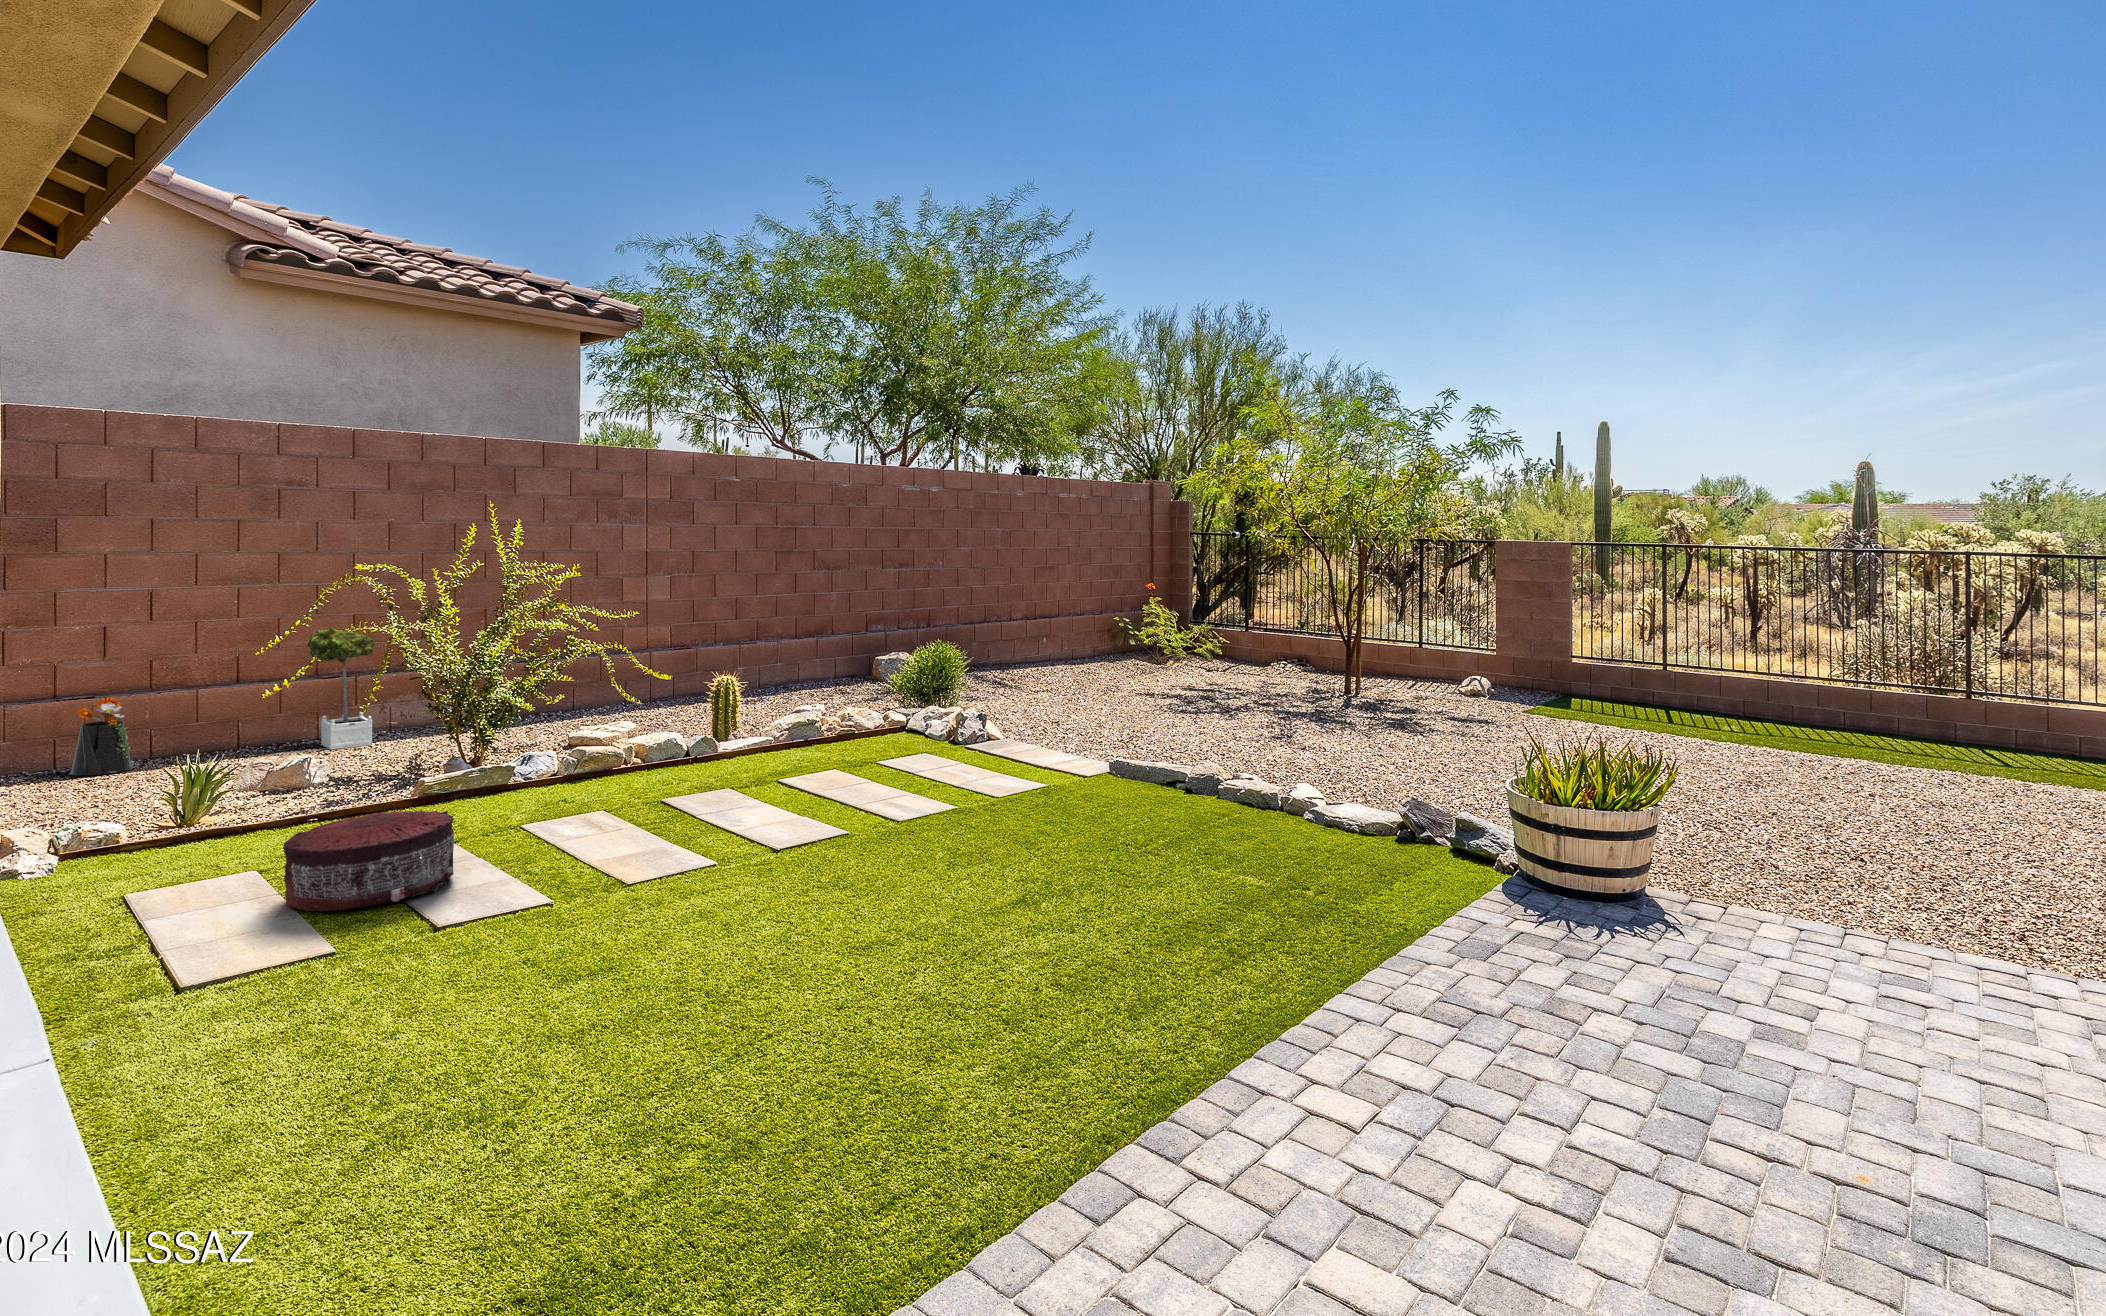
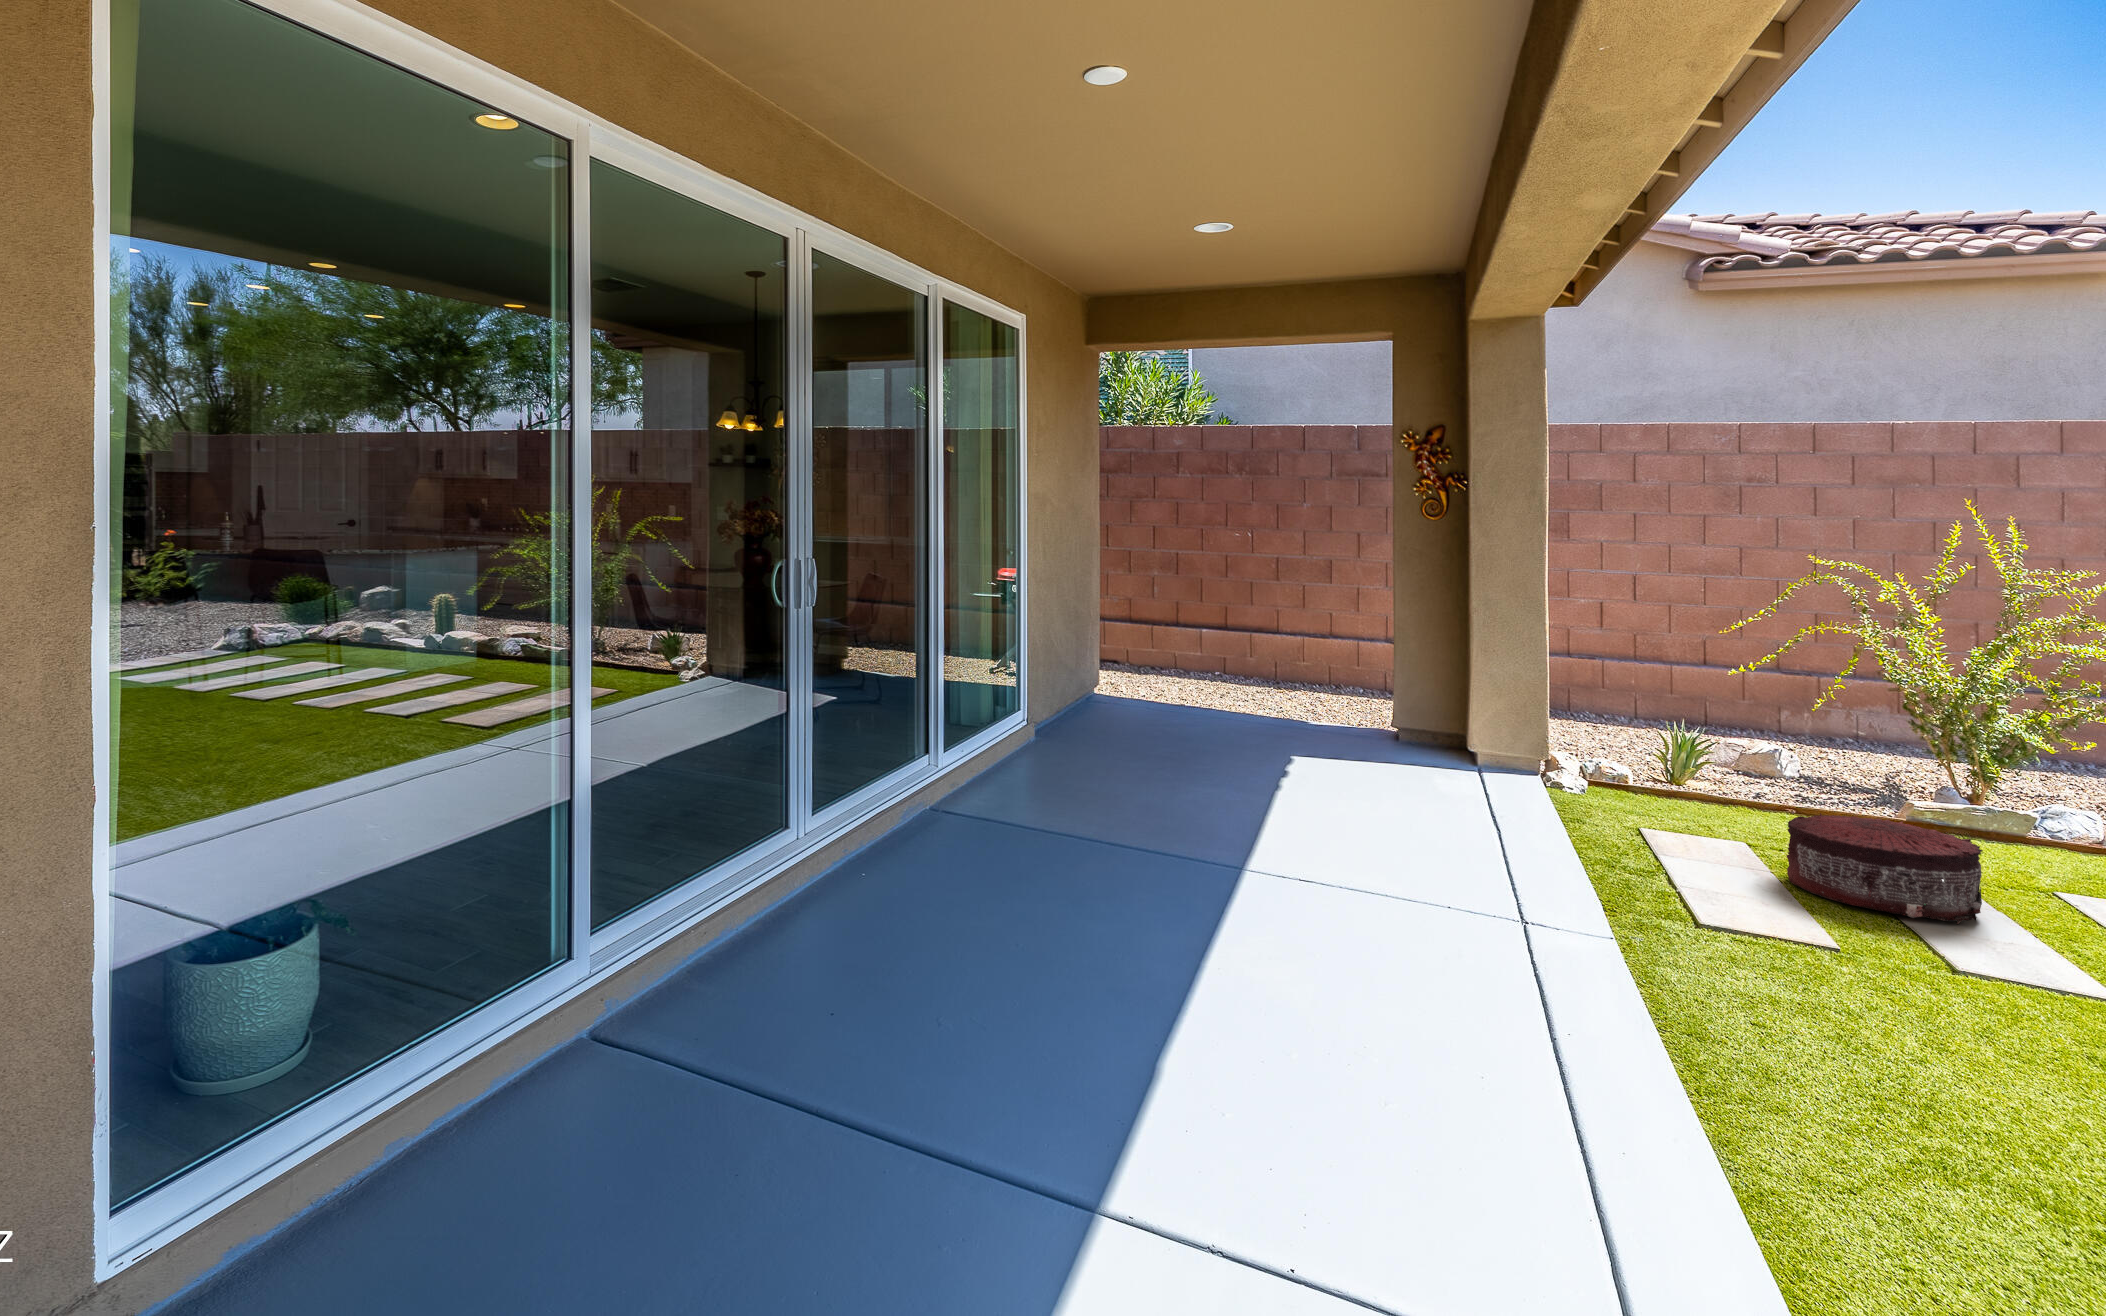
potted tree: present [307,627,375,749] -> none [1765,626,1836,752]
watering can: present [69,697,133,776] -> none [1576,667,1618,730]

